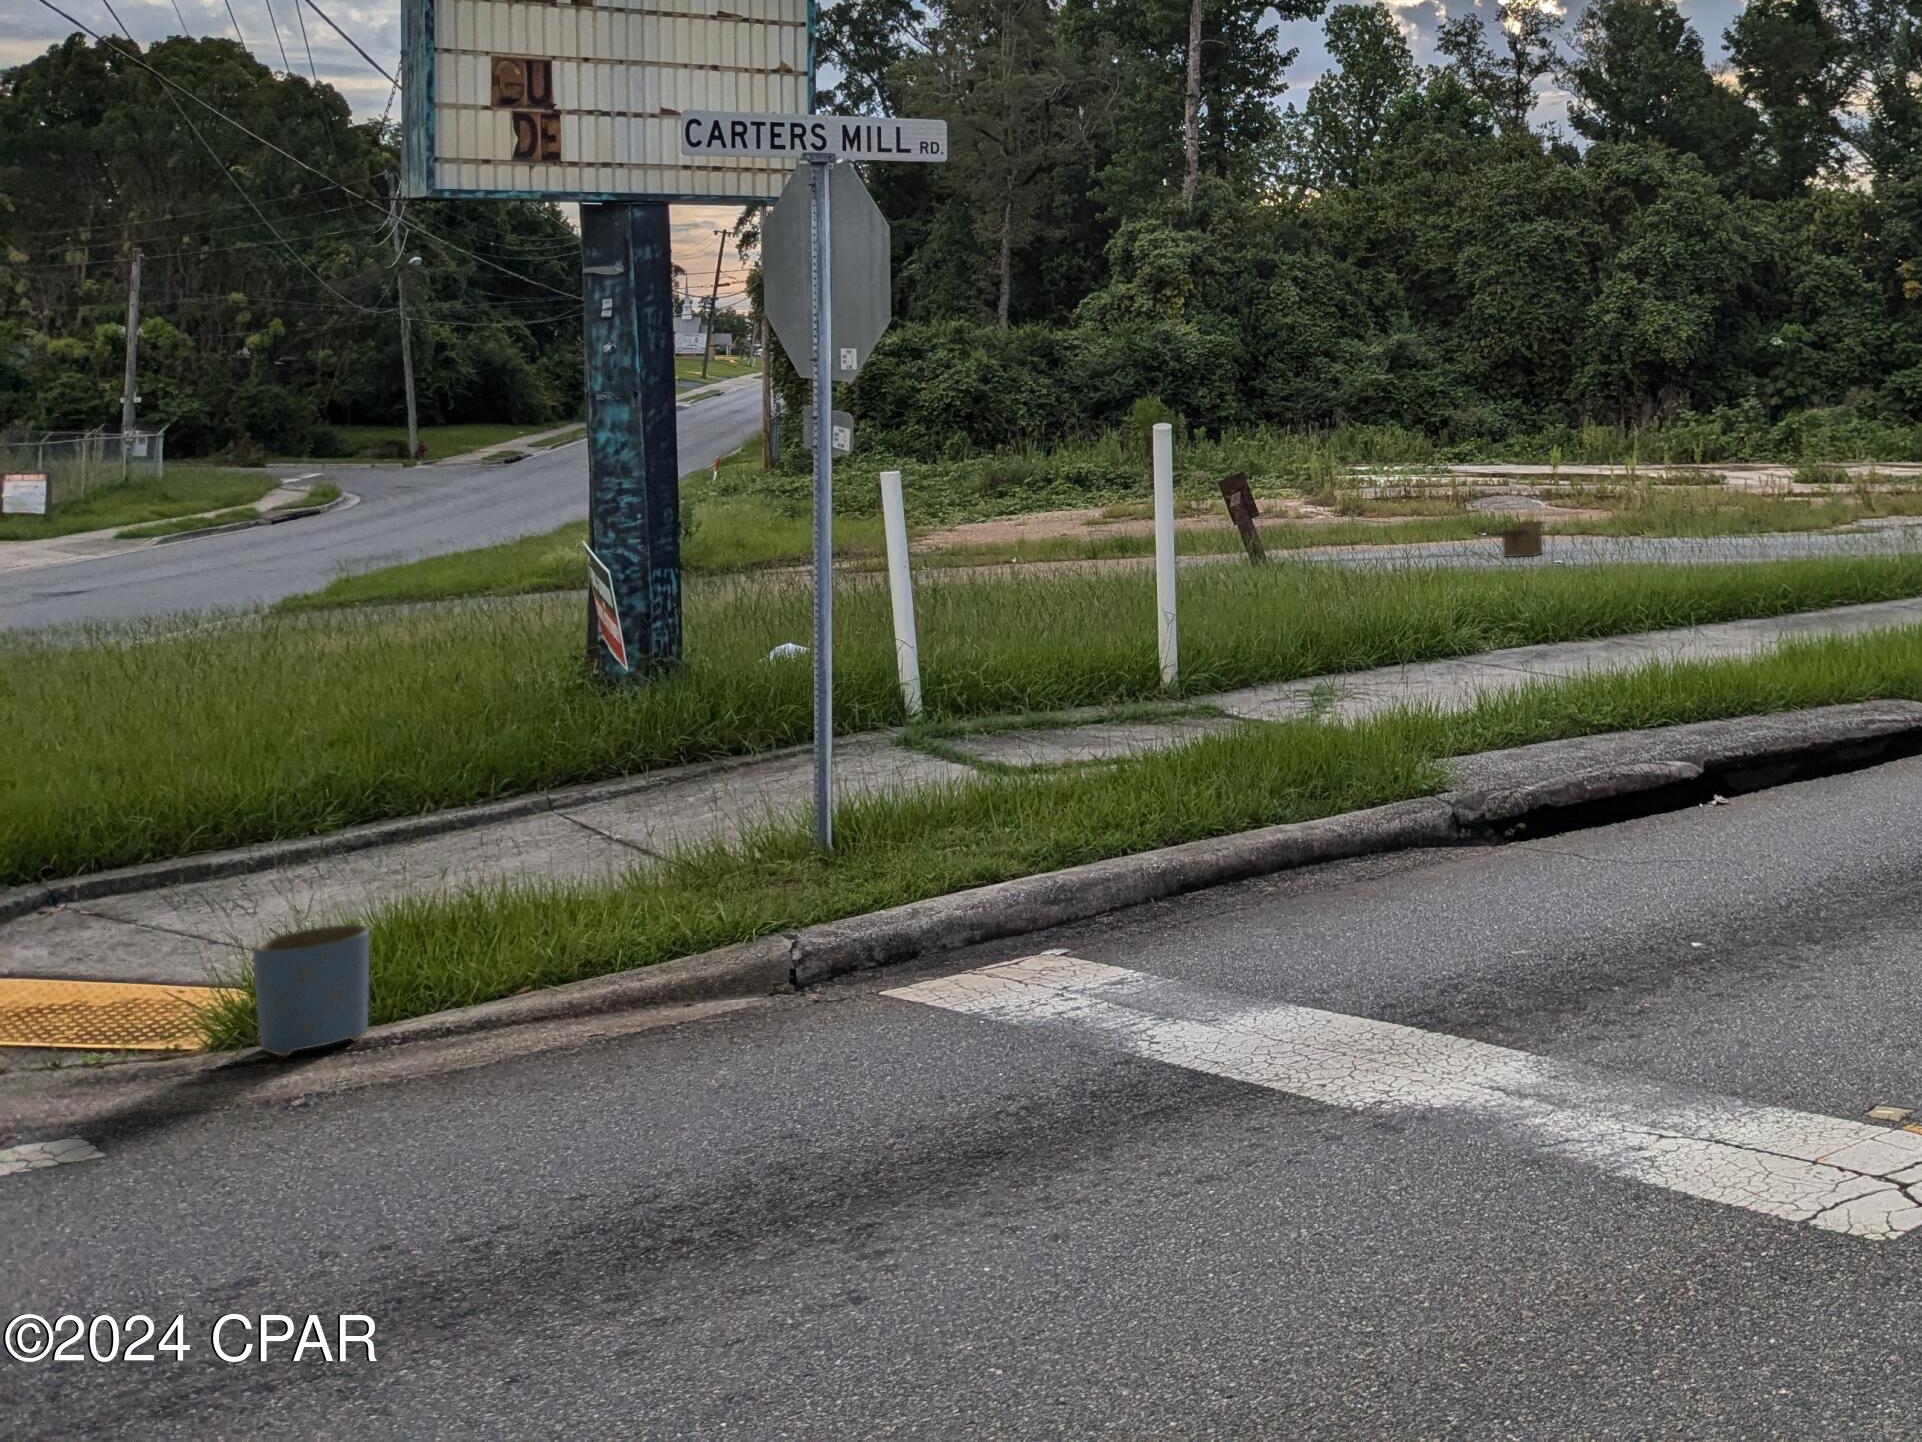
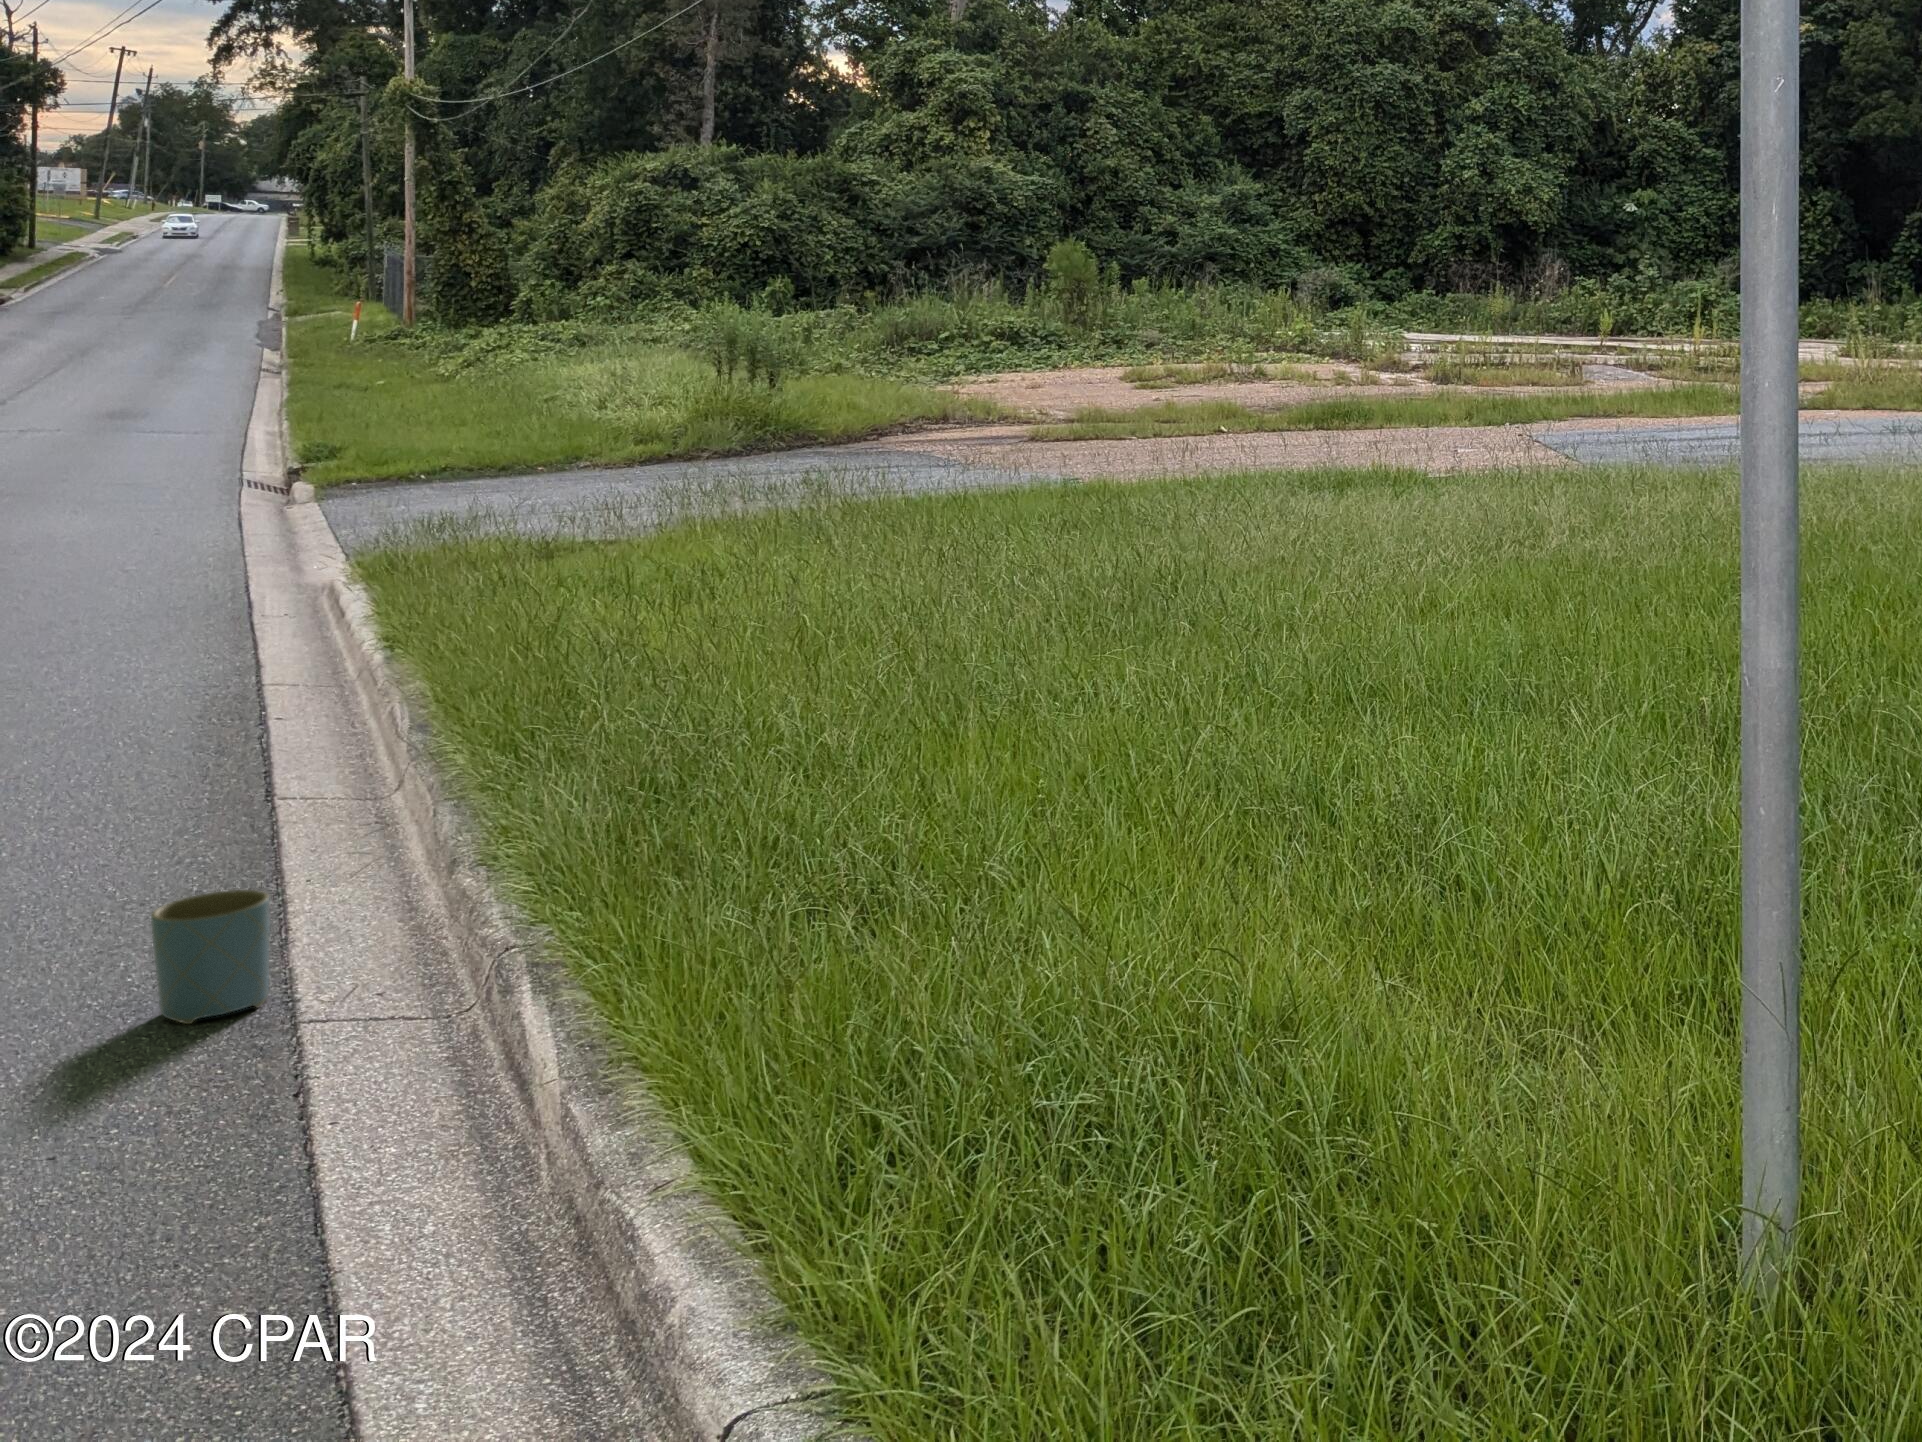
cardboard box: present [1501,521,1543,557] -> none [1347,410,1396,447]

